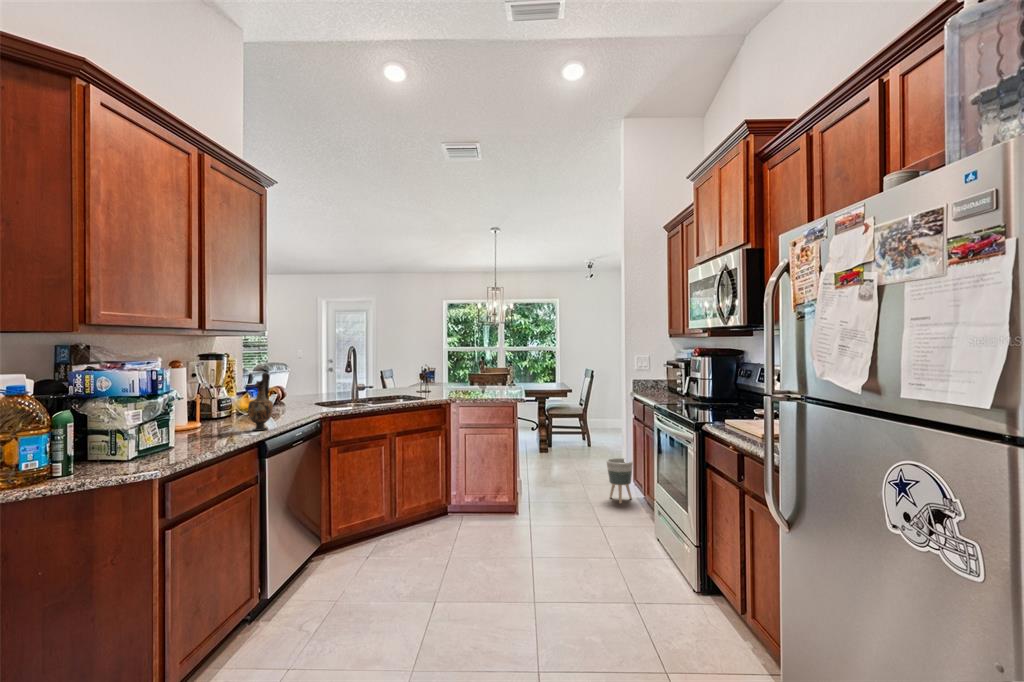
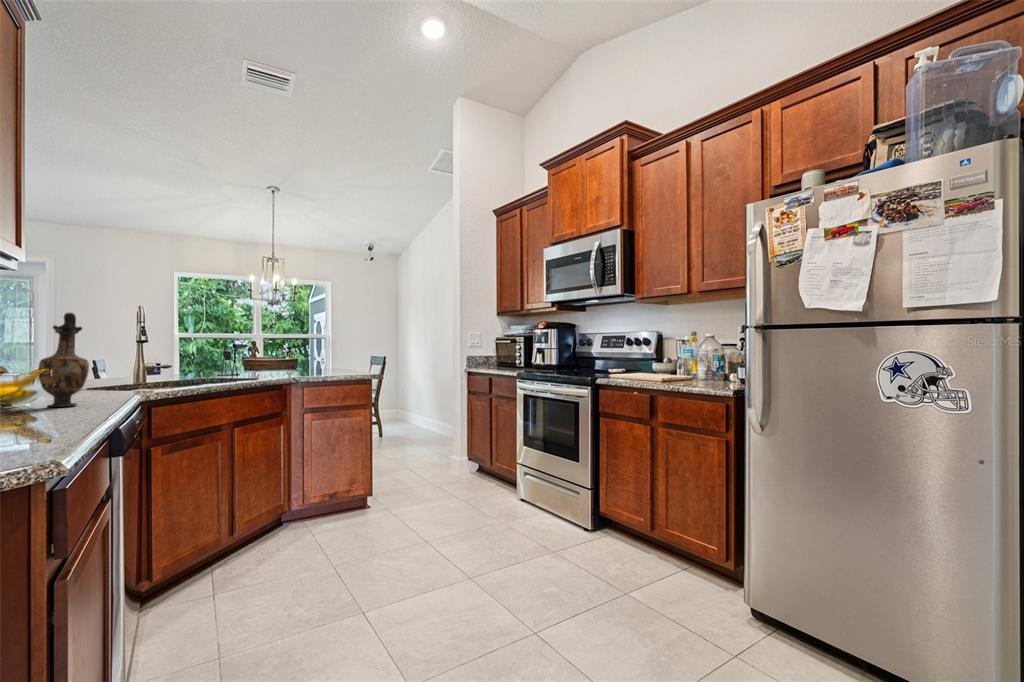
planter: present [607,458,633,503] -> none [440,434,465,478]

